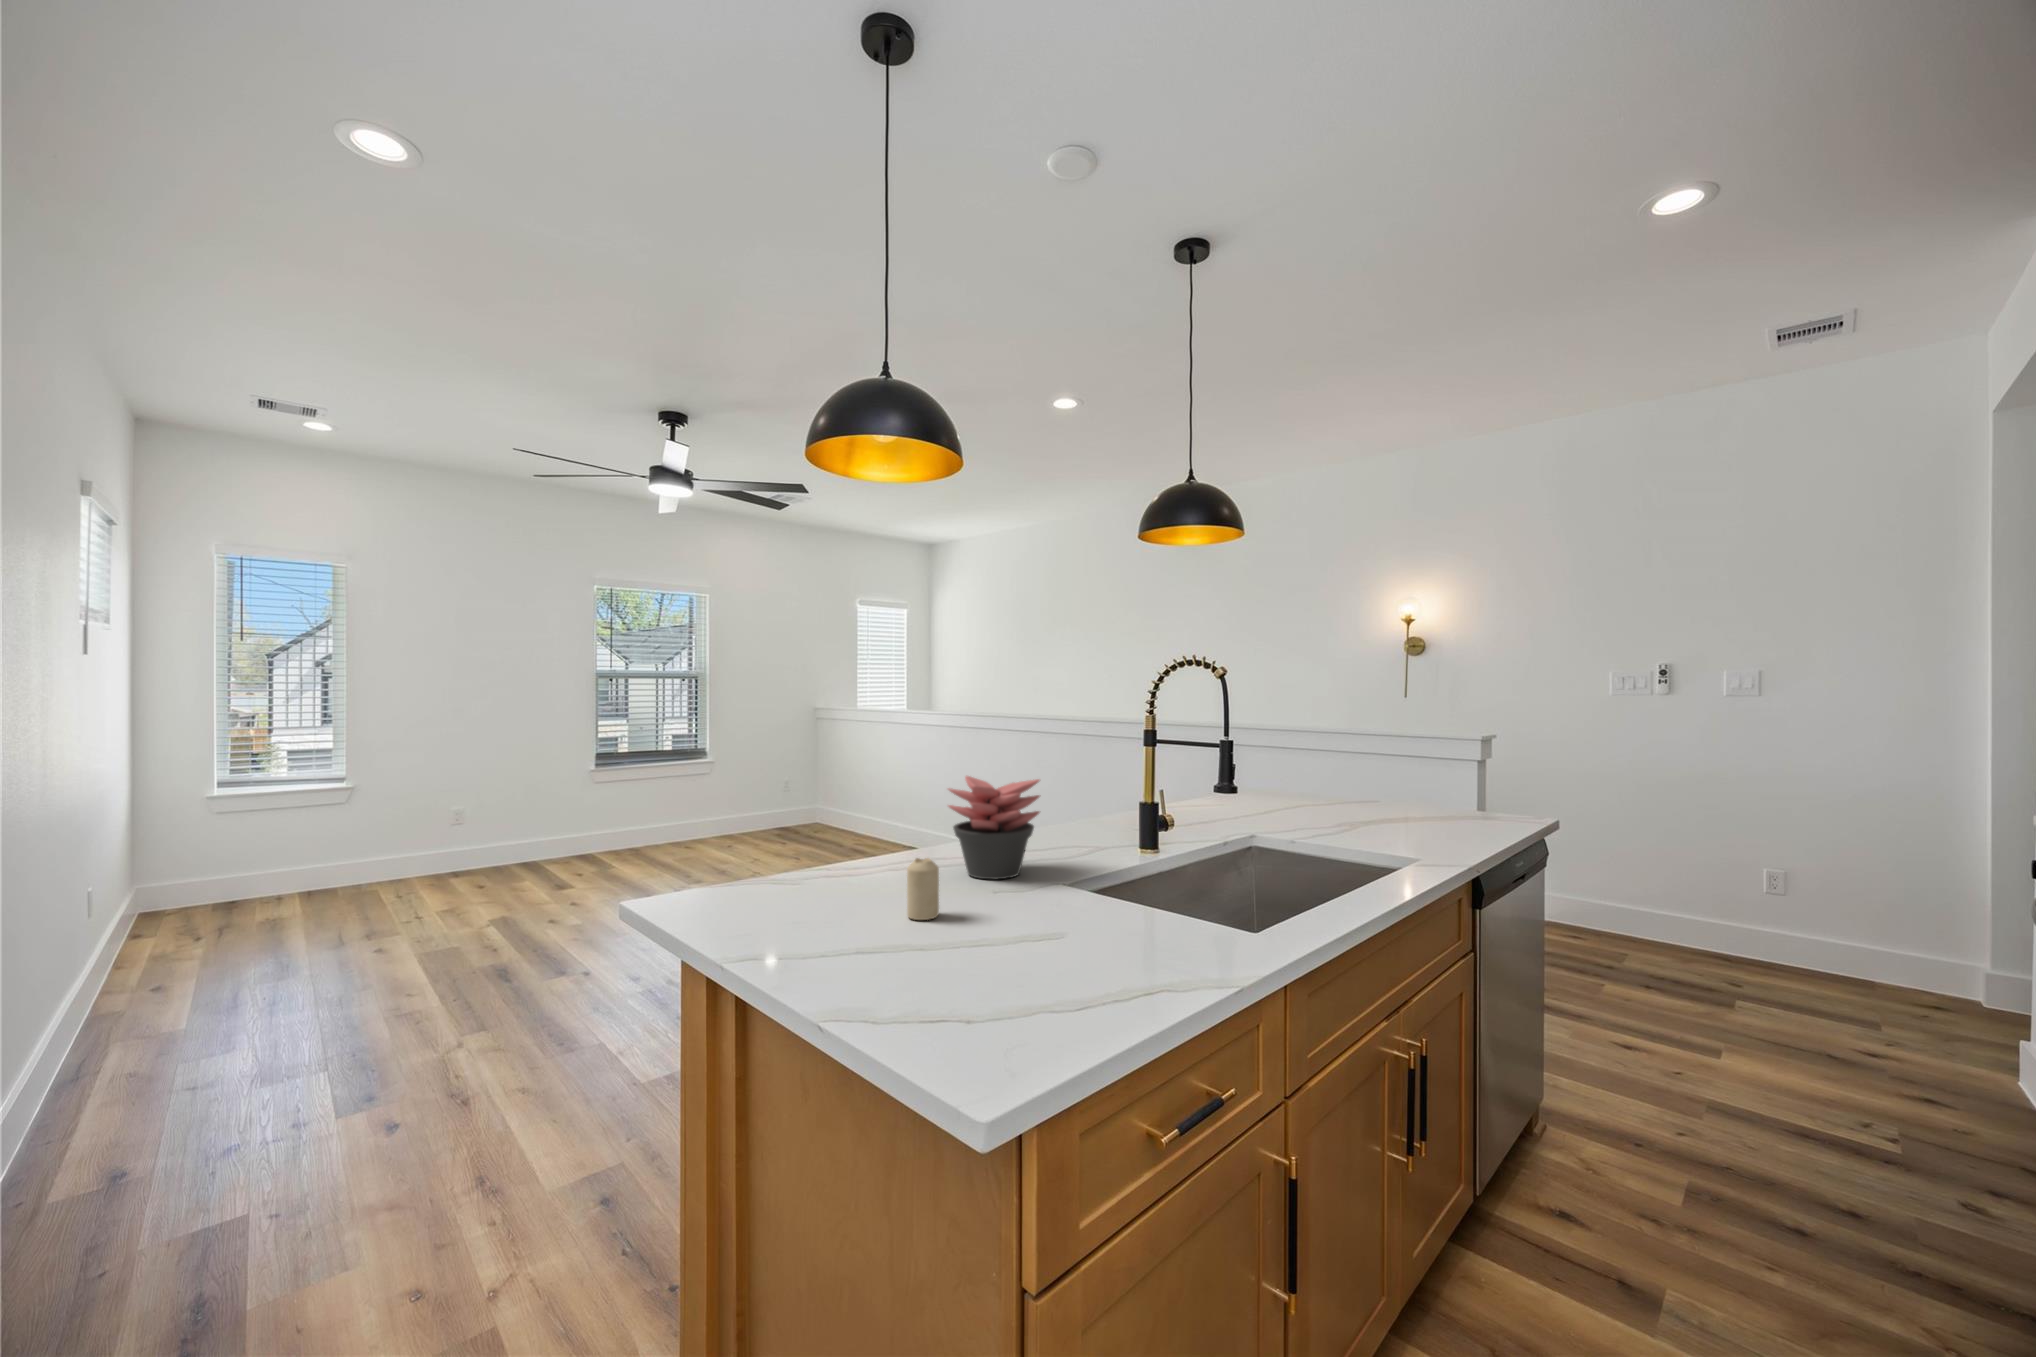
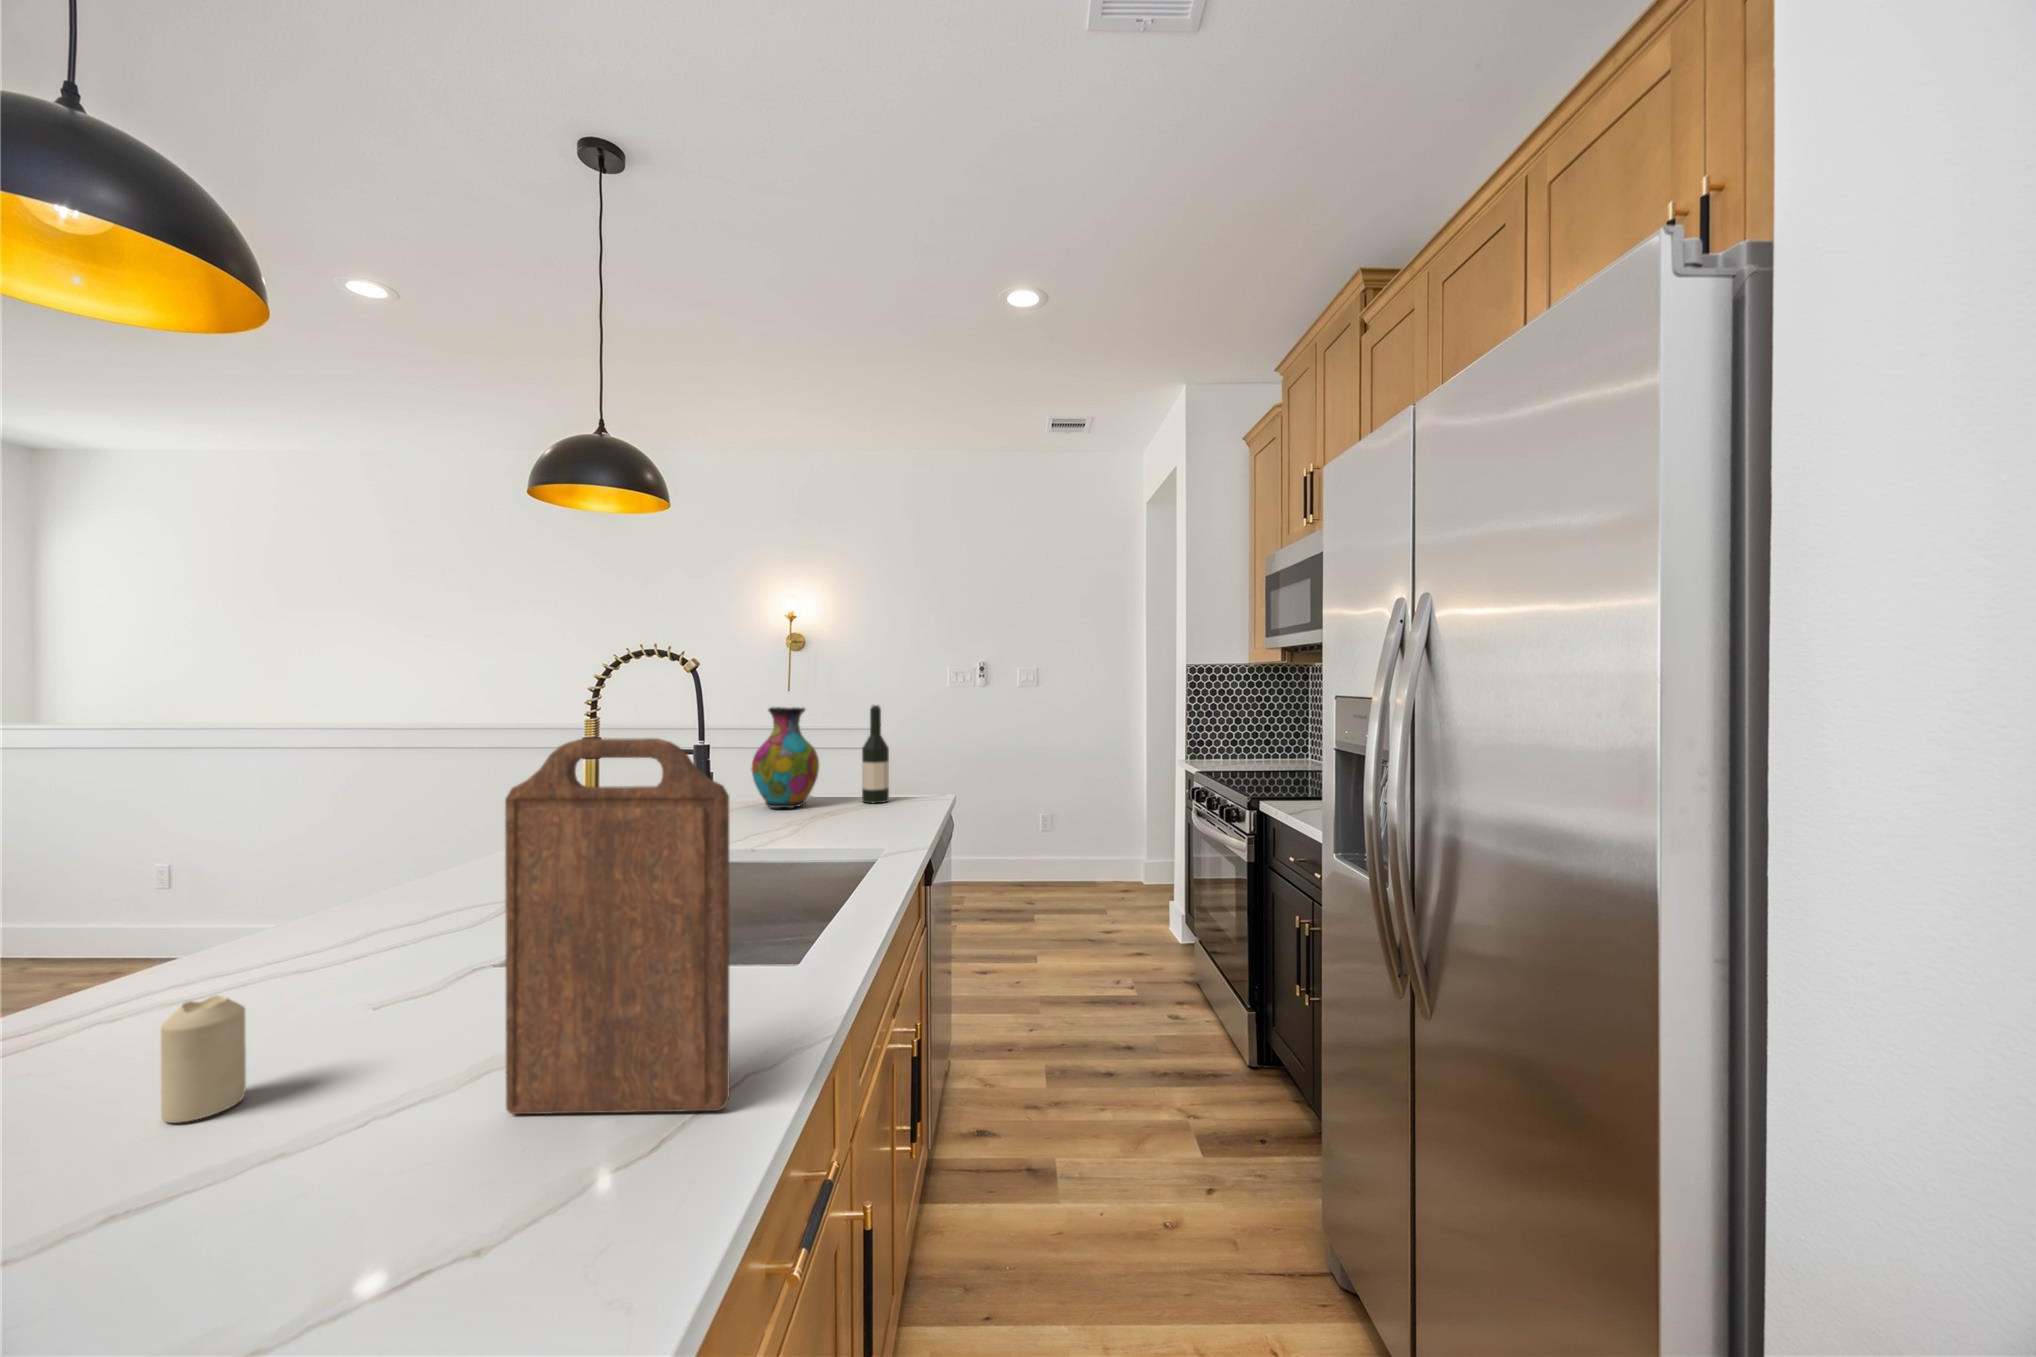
vase: none [1315,713,1383,813] -> present [752,707,819,808]
wine bottle: none [1432,715,1463,819] -> present [862,705,889,803]
cutting board: none [1038,728,1155,993] -> present [505,738,730,1114]
succulent plant: present [948,776,1039,879] -> none [229,820,429,998]

